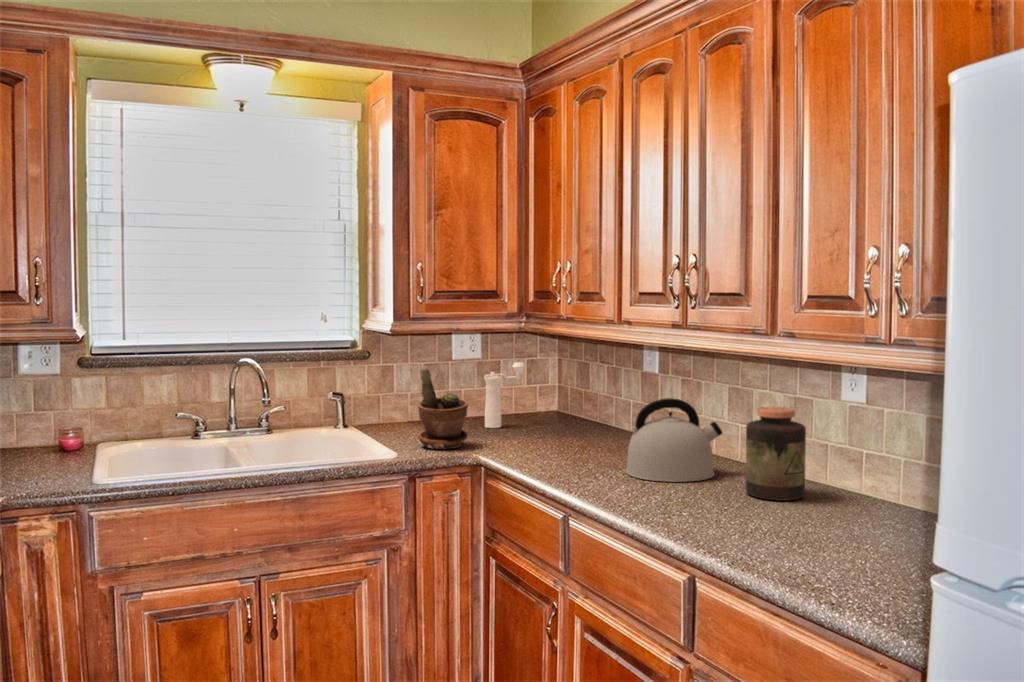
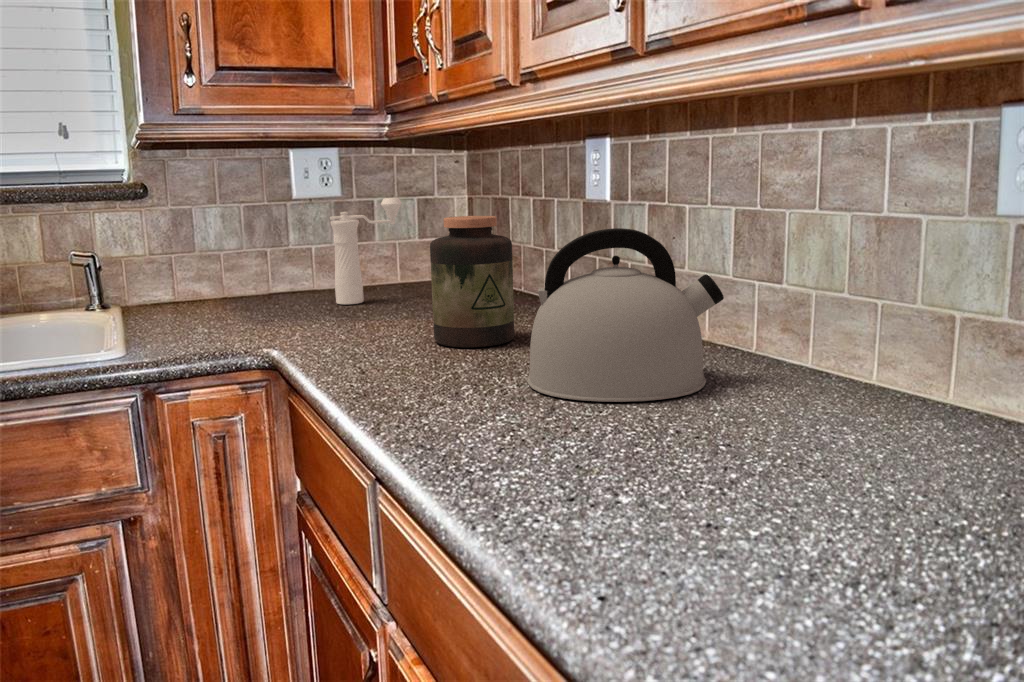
potted plant: present [418,367,468,449] -> none [172,192,274,341]
jar: present [746,407,806,501] -> present [430,216,514,347]

